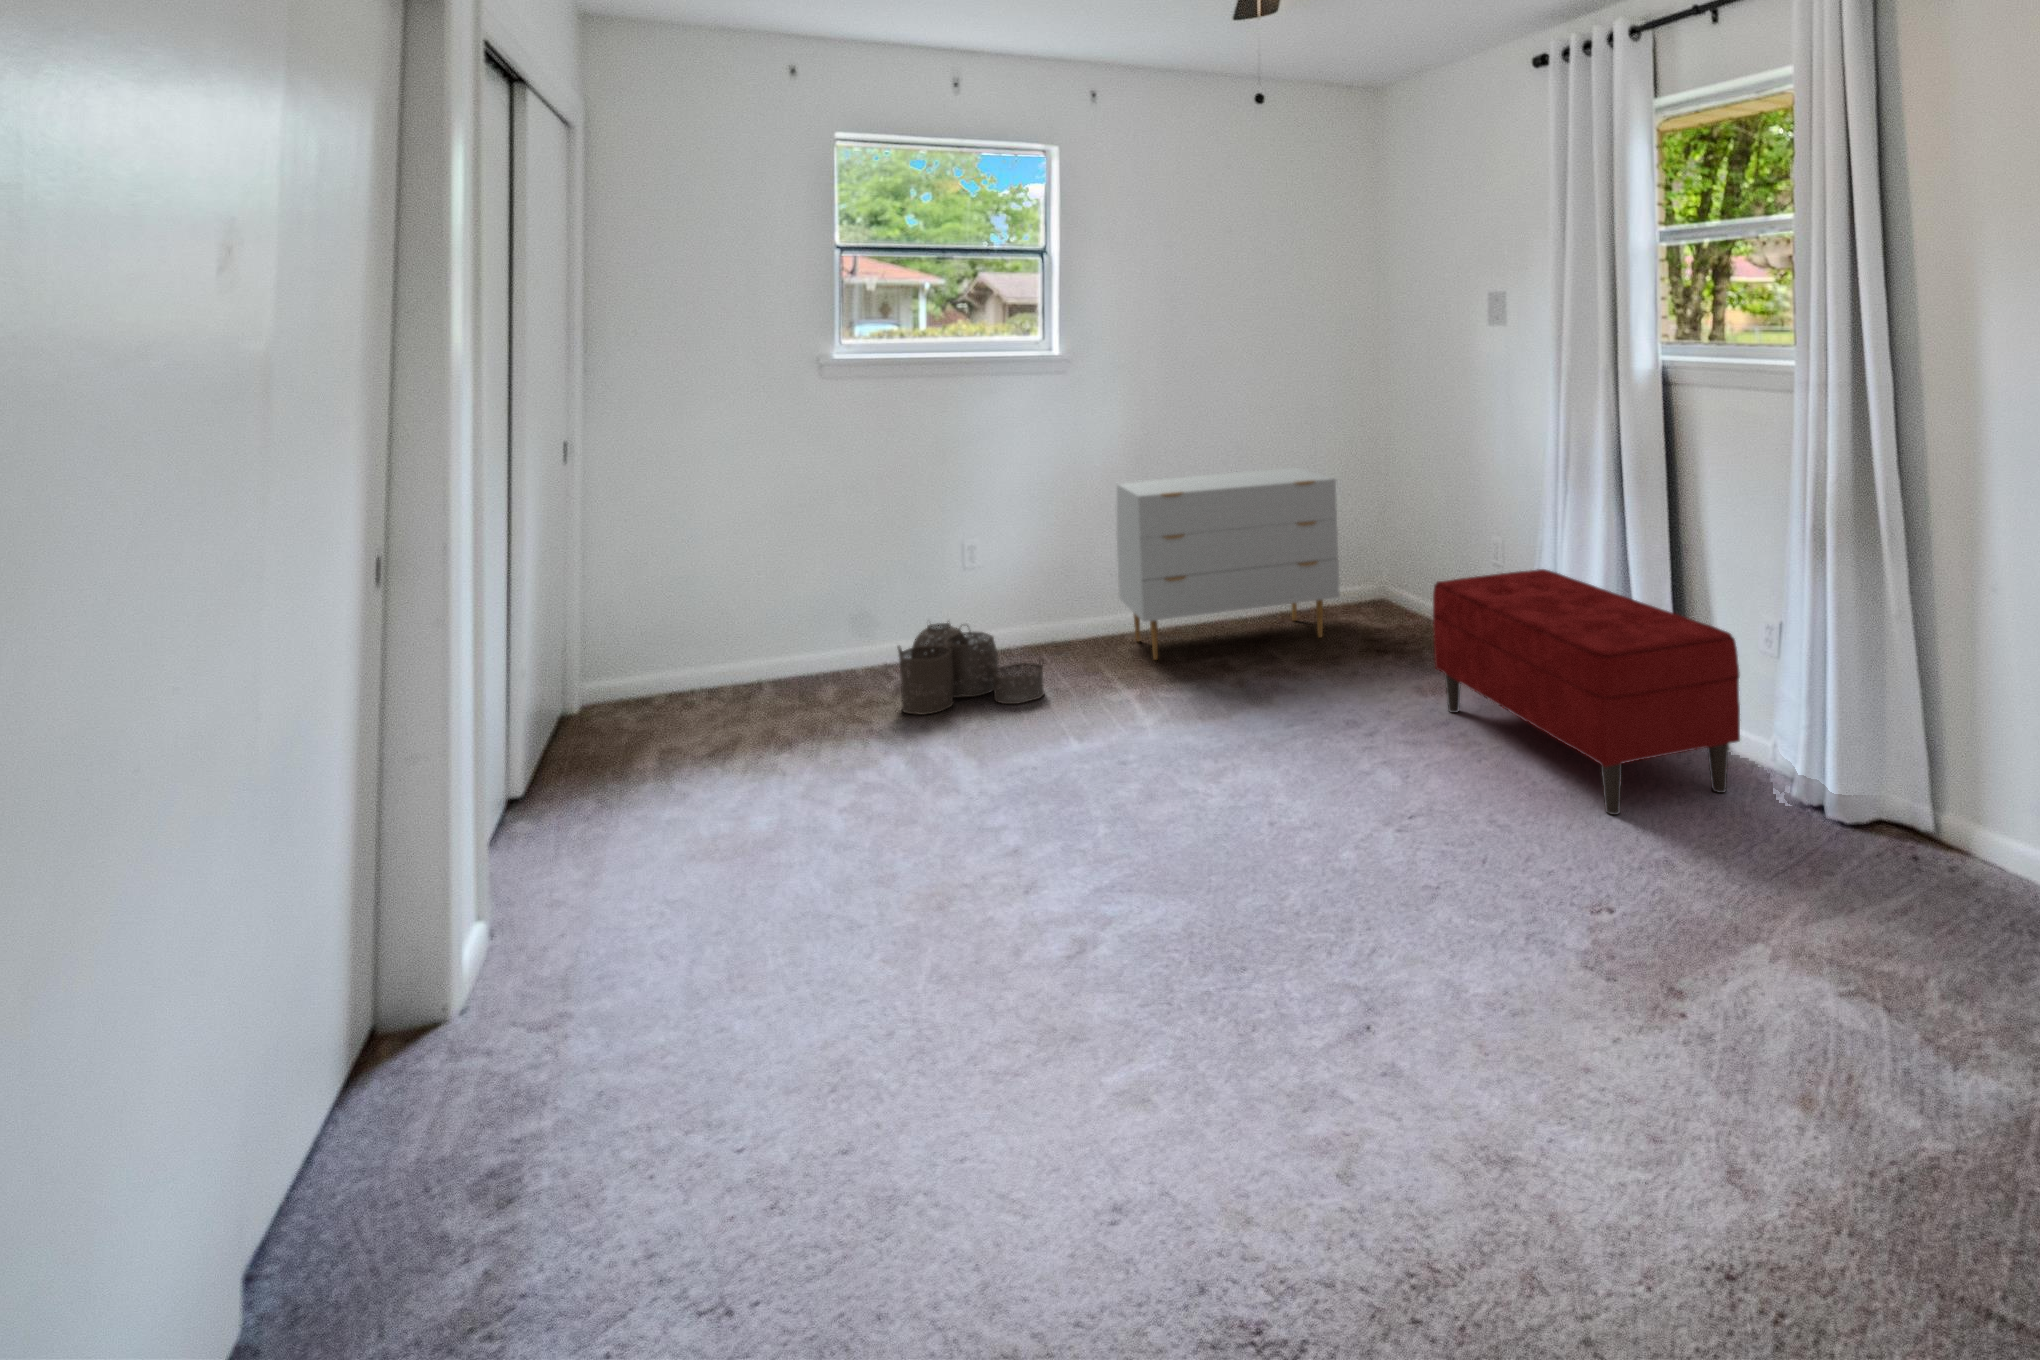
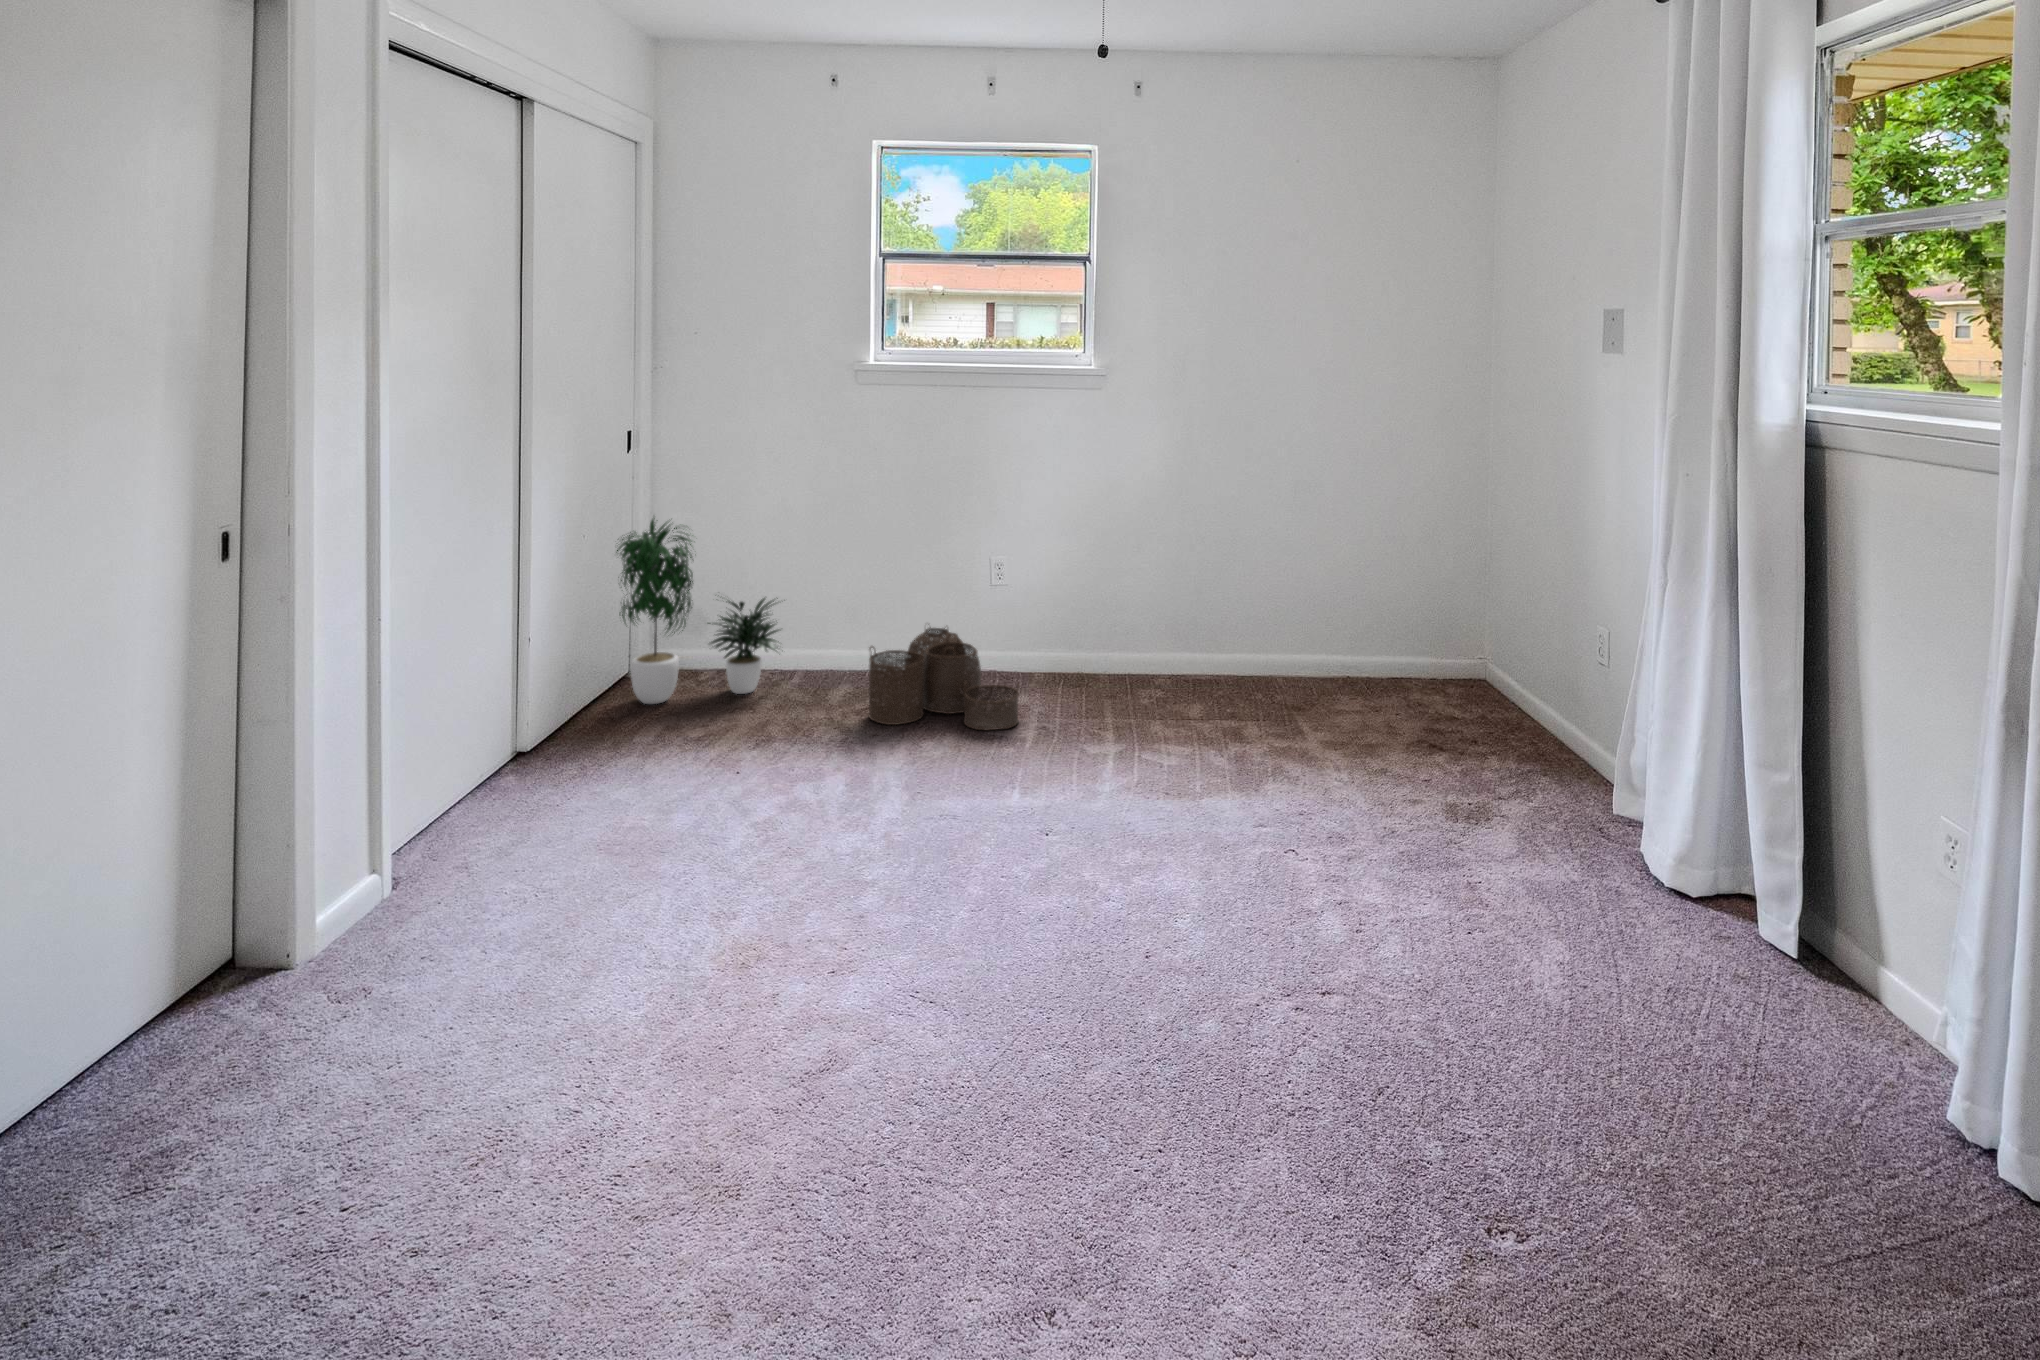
dresser: present [1116,468,1340,660] -> none [1142,499,1395,713]
potted plant: none [610,547,794,740] -> present [616,518,779,704]
bench: present [1433,569,1740,815] -> none [1456,671,1872,1078]

